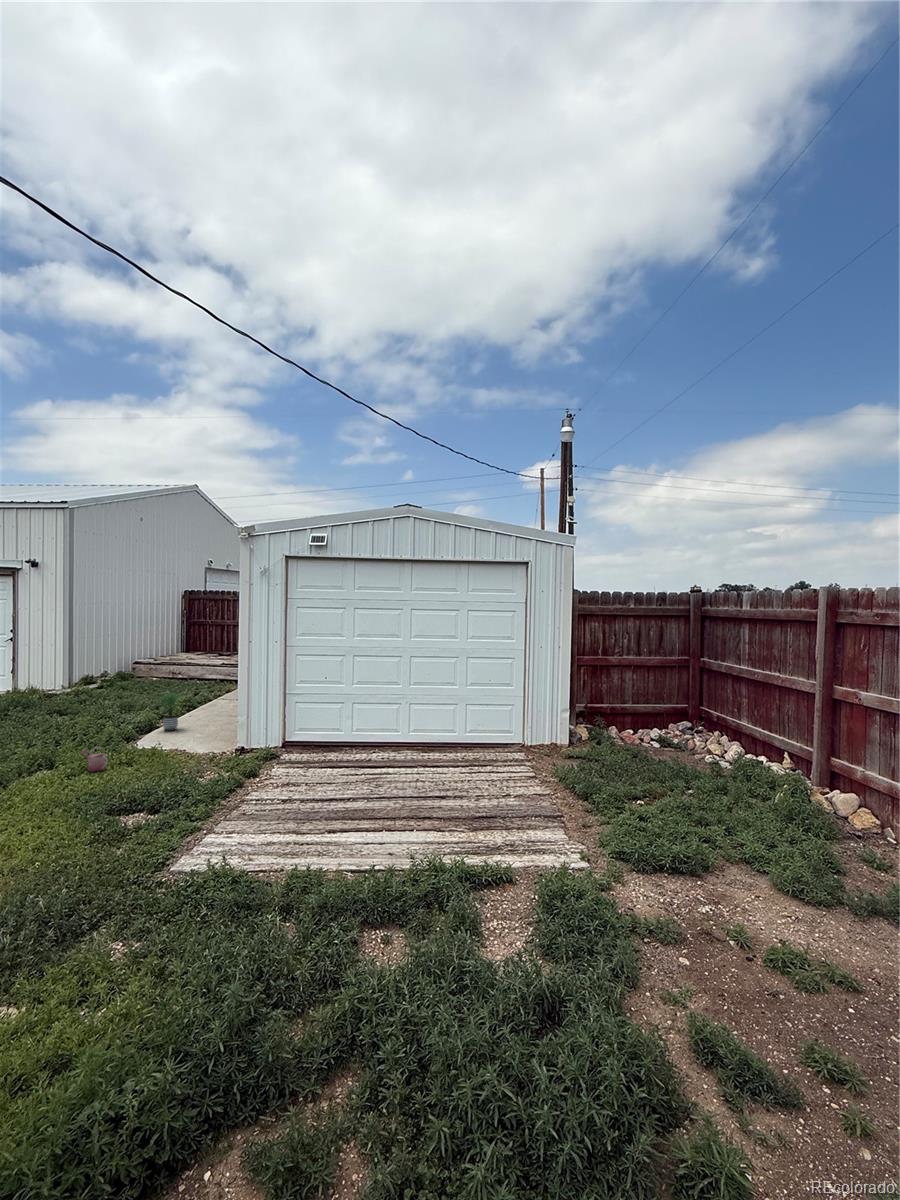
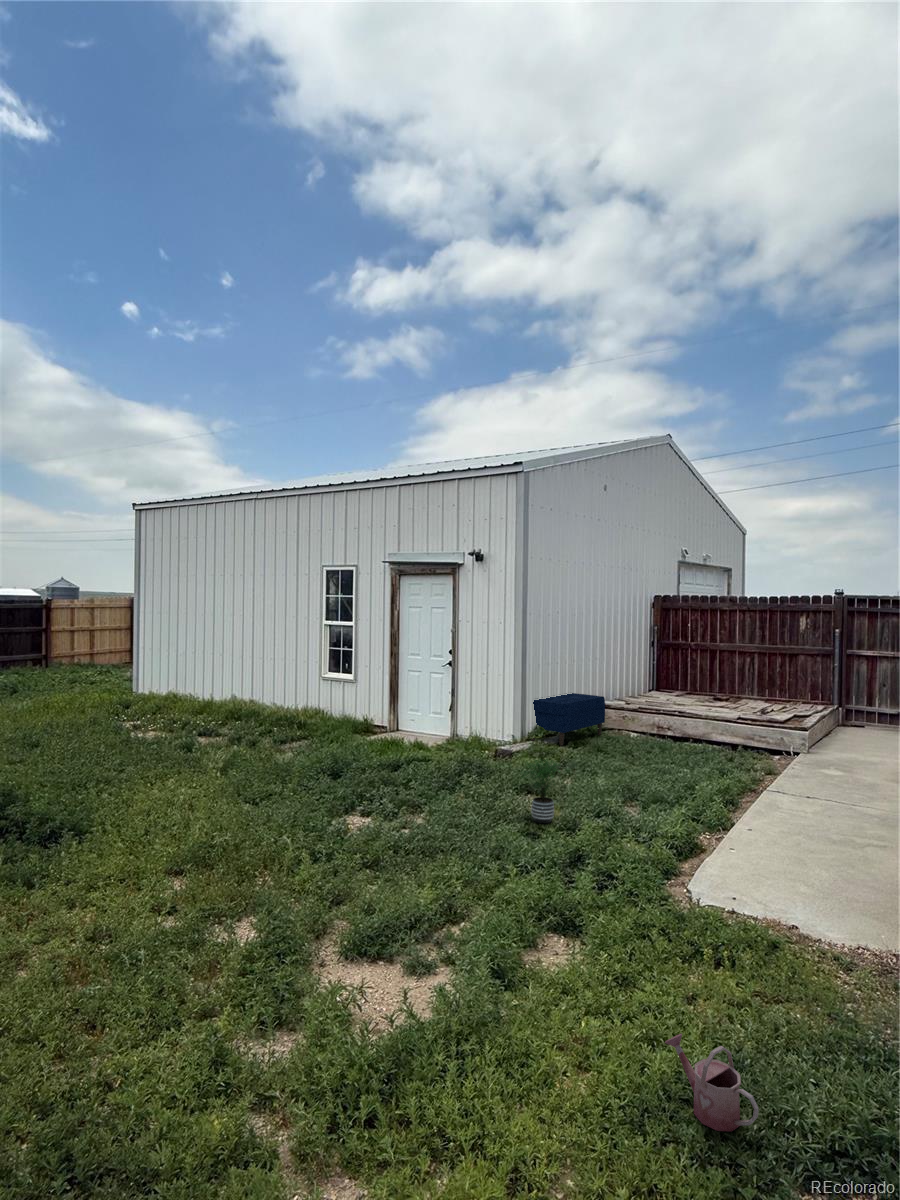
bench: none [74,655,135,688] -> present [531,693,605,746]
potted plant: present [156,694,180,731] -> present [521,760,557,823]

